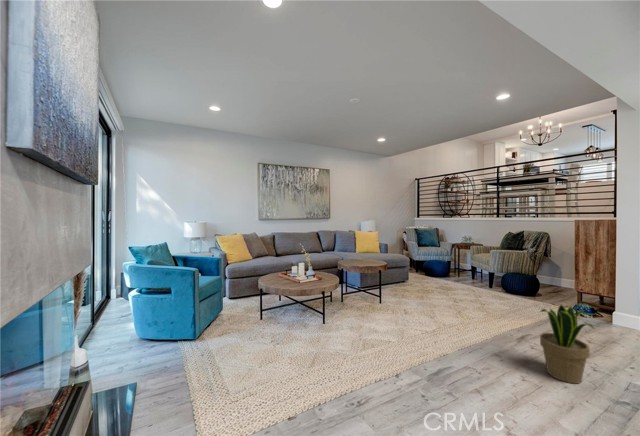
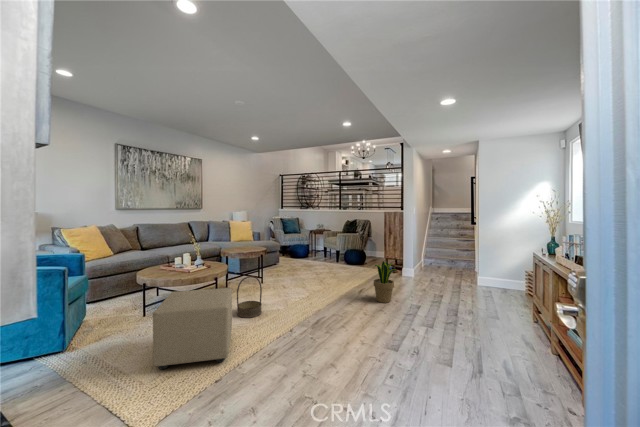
basket: none [321,298,353,350] -> present [237,276,262,318]
ottoman: none [193,306,299,414] -> present [153,288,232,369]

